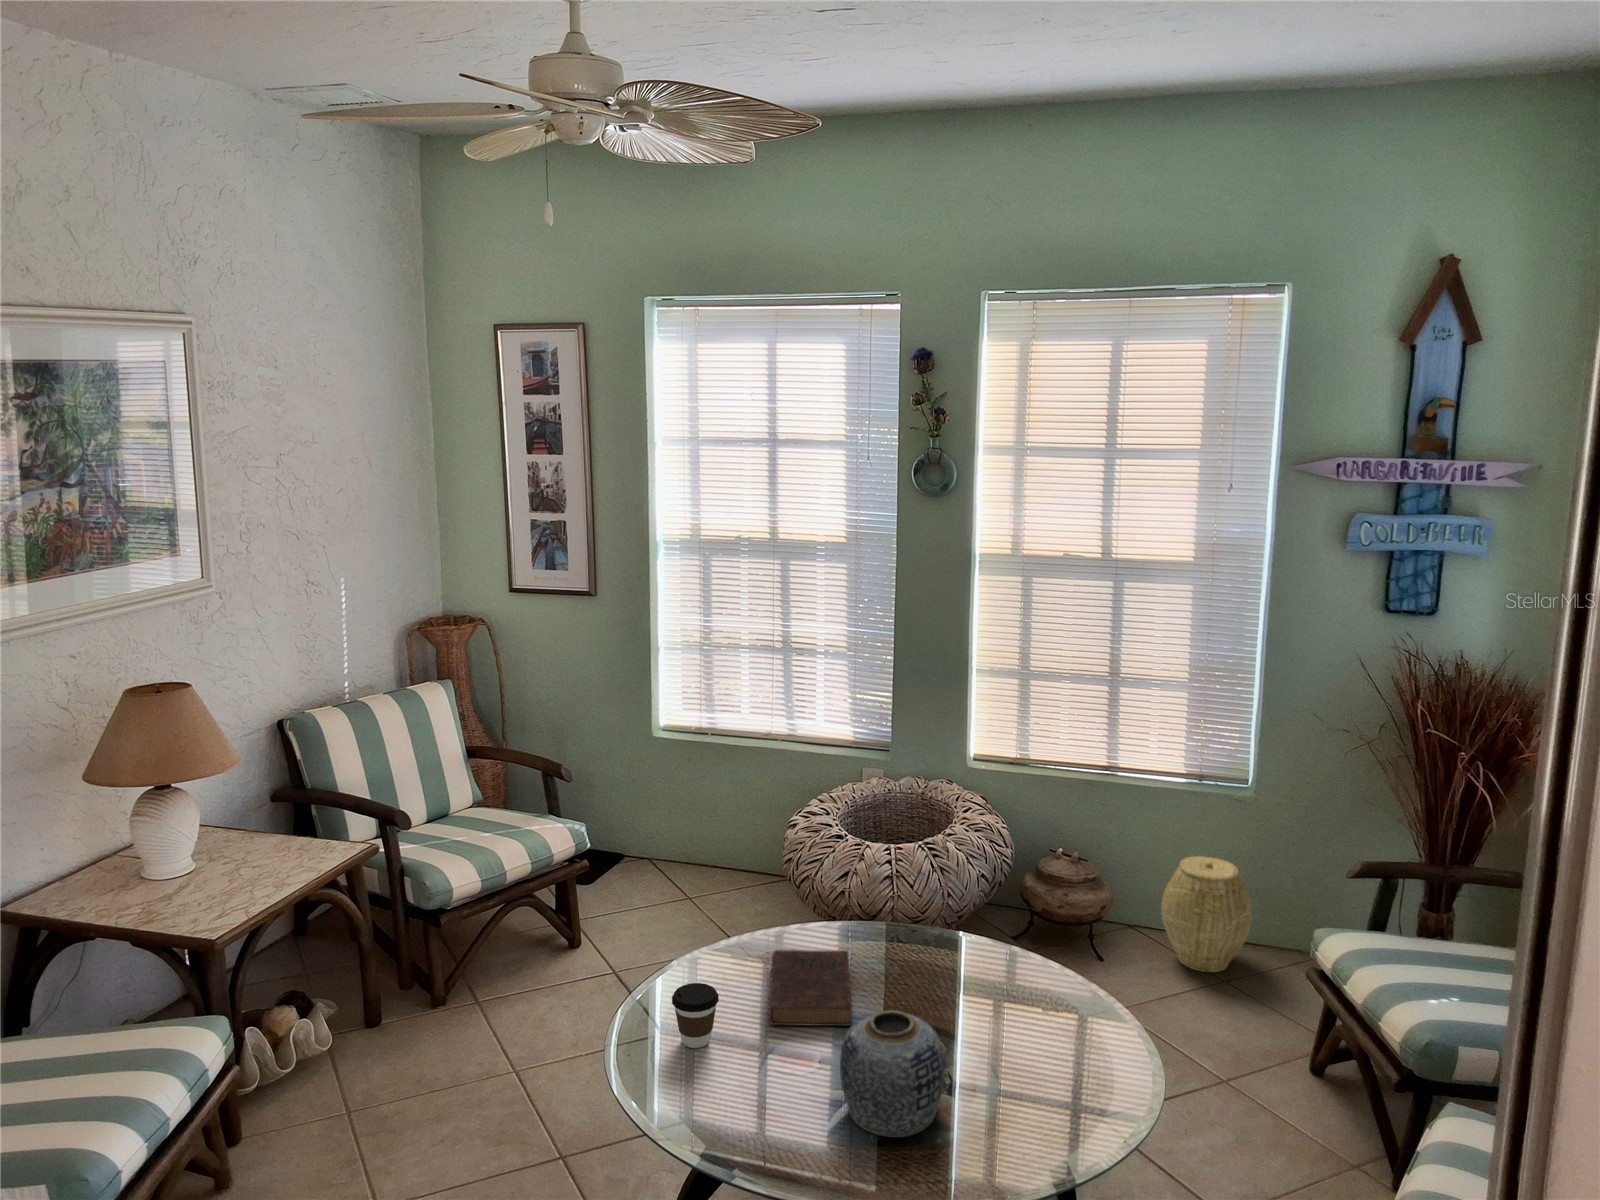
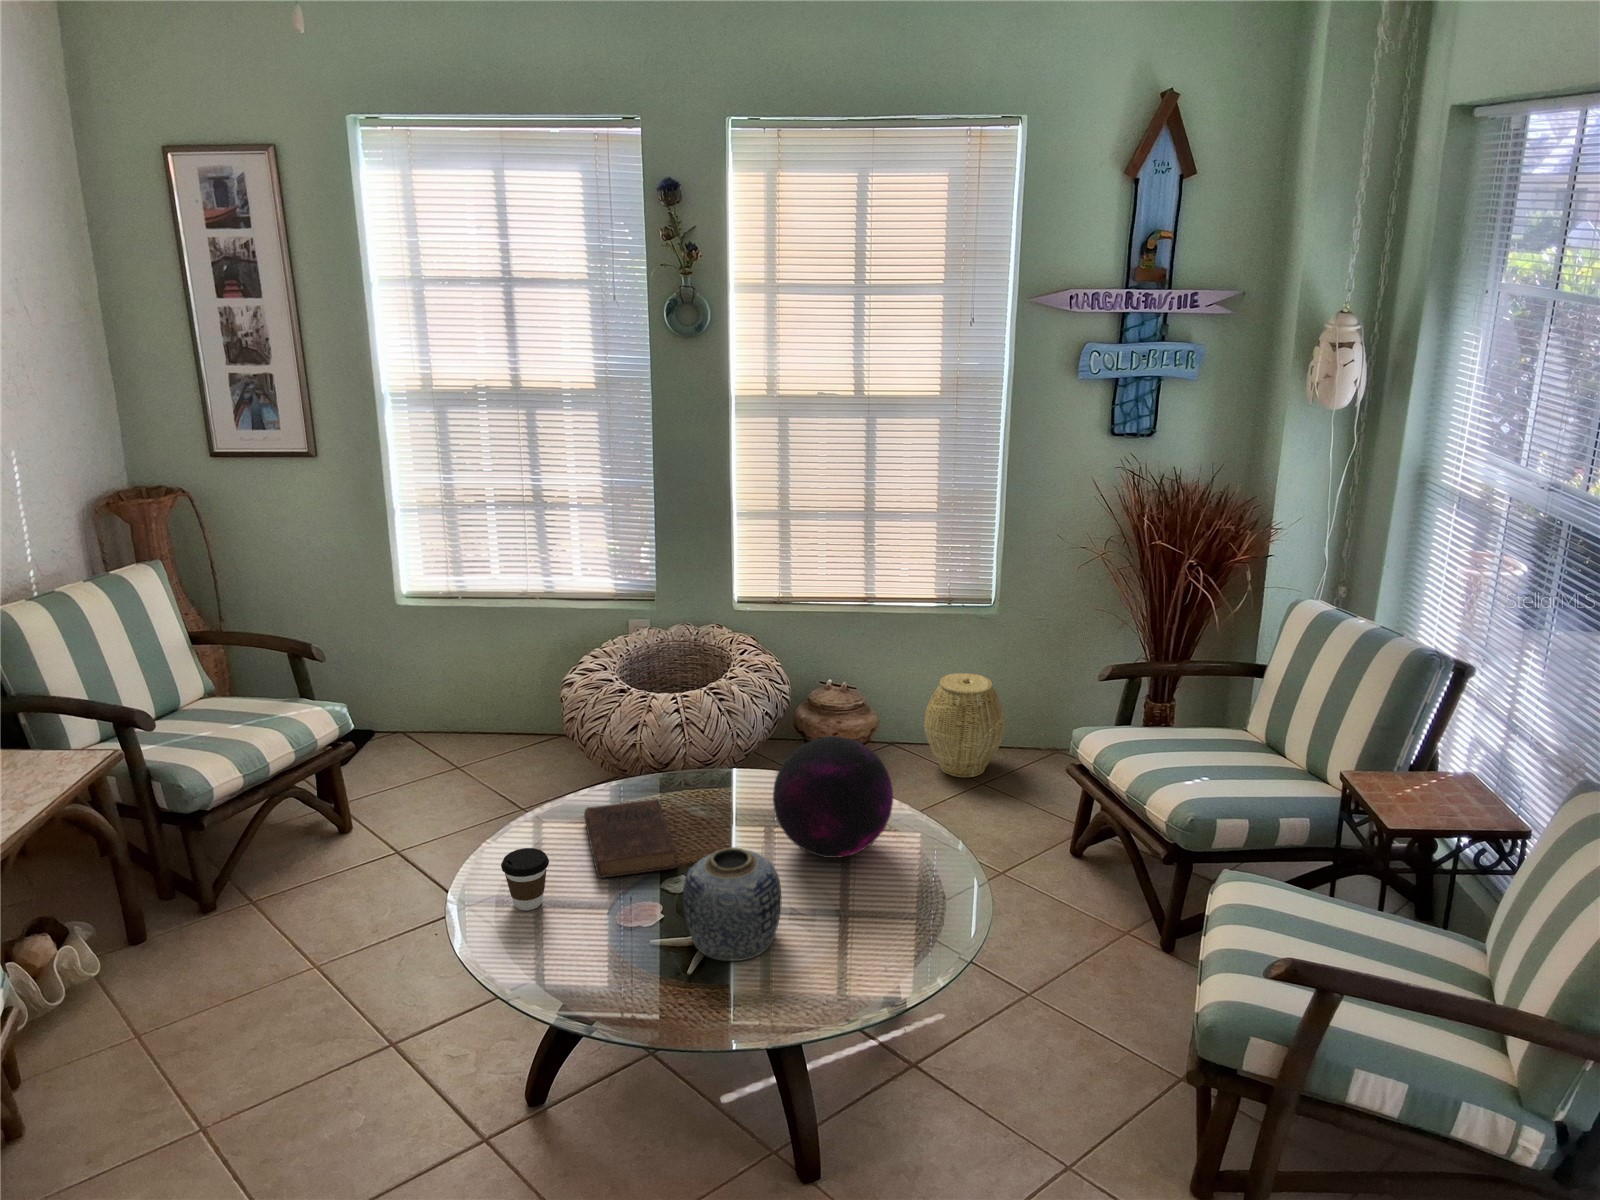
decorative orb: none [958,905,1088,1039] -> present [773,736,893,858]

